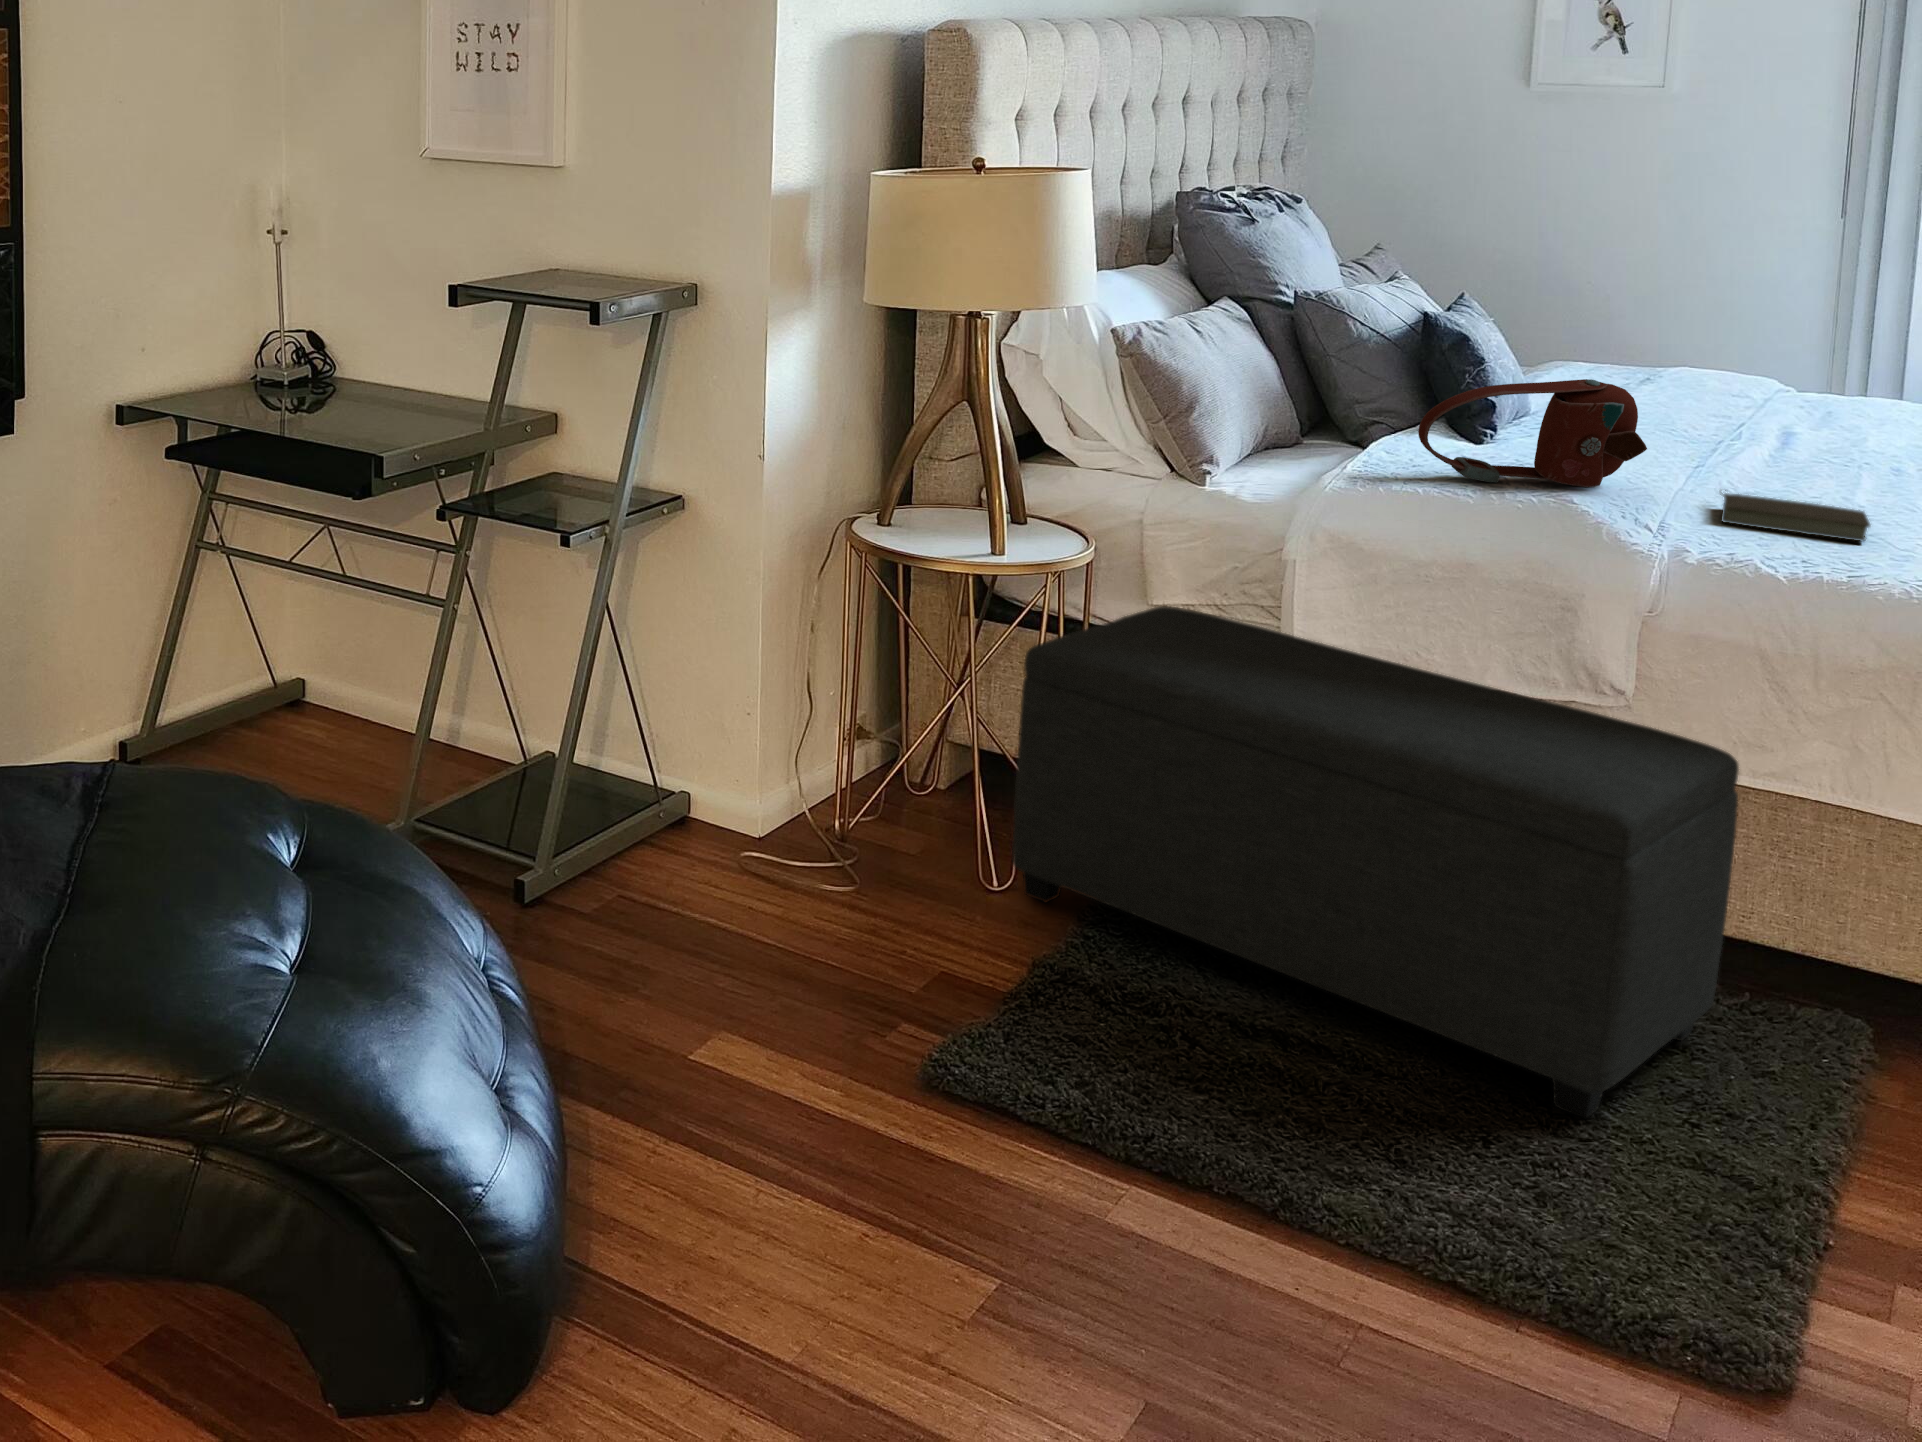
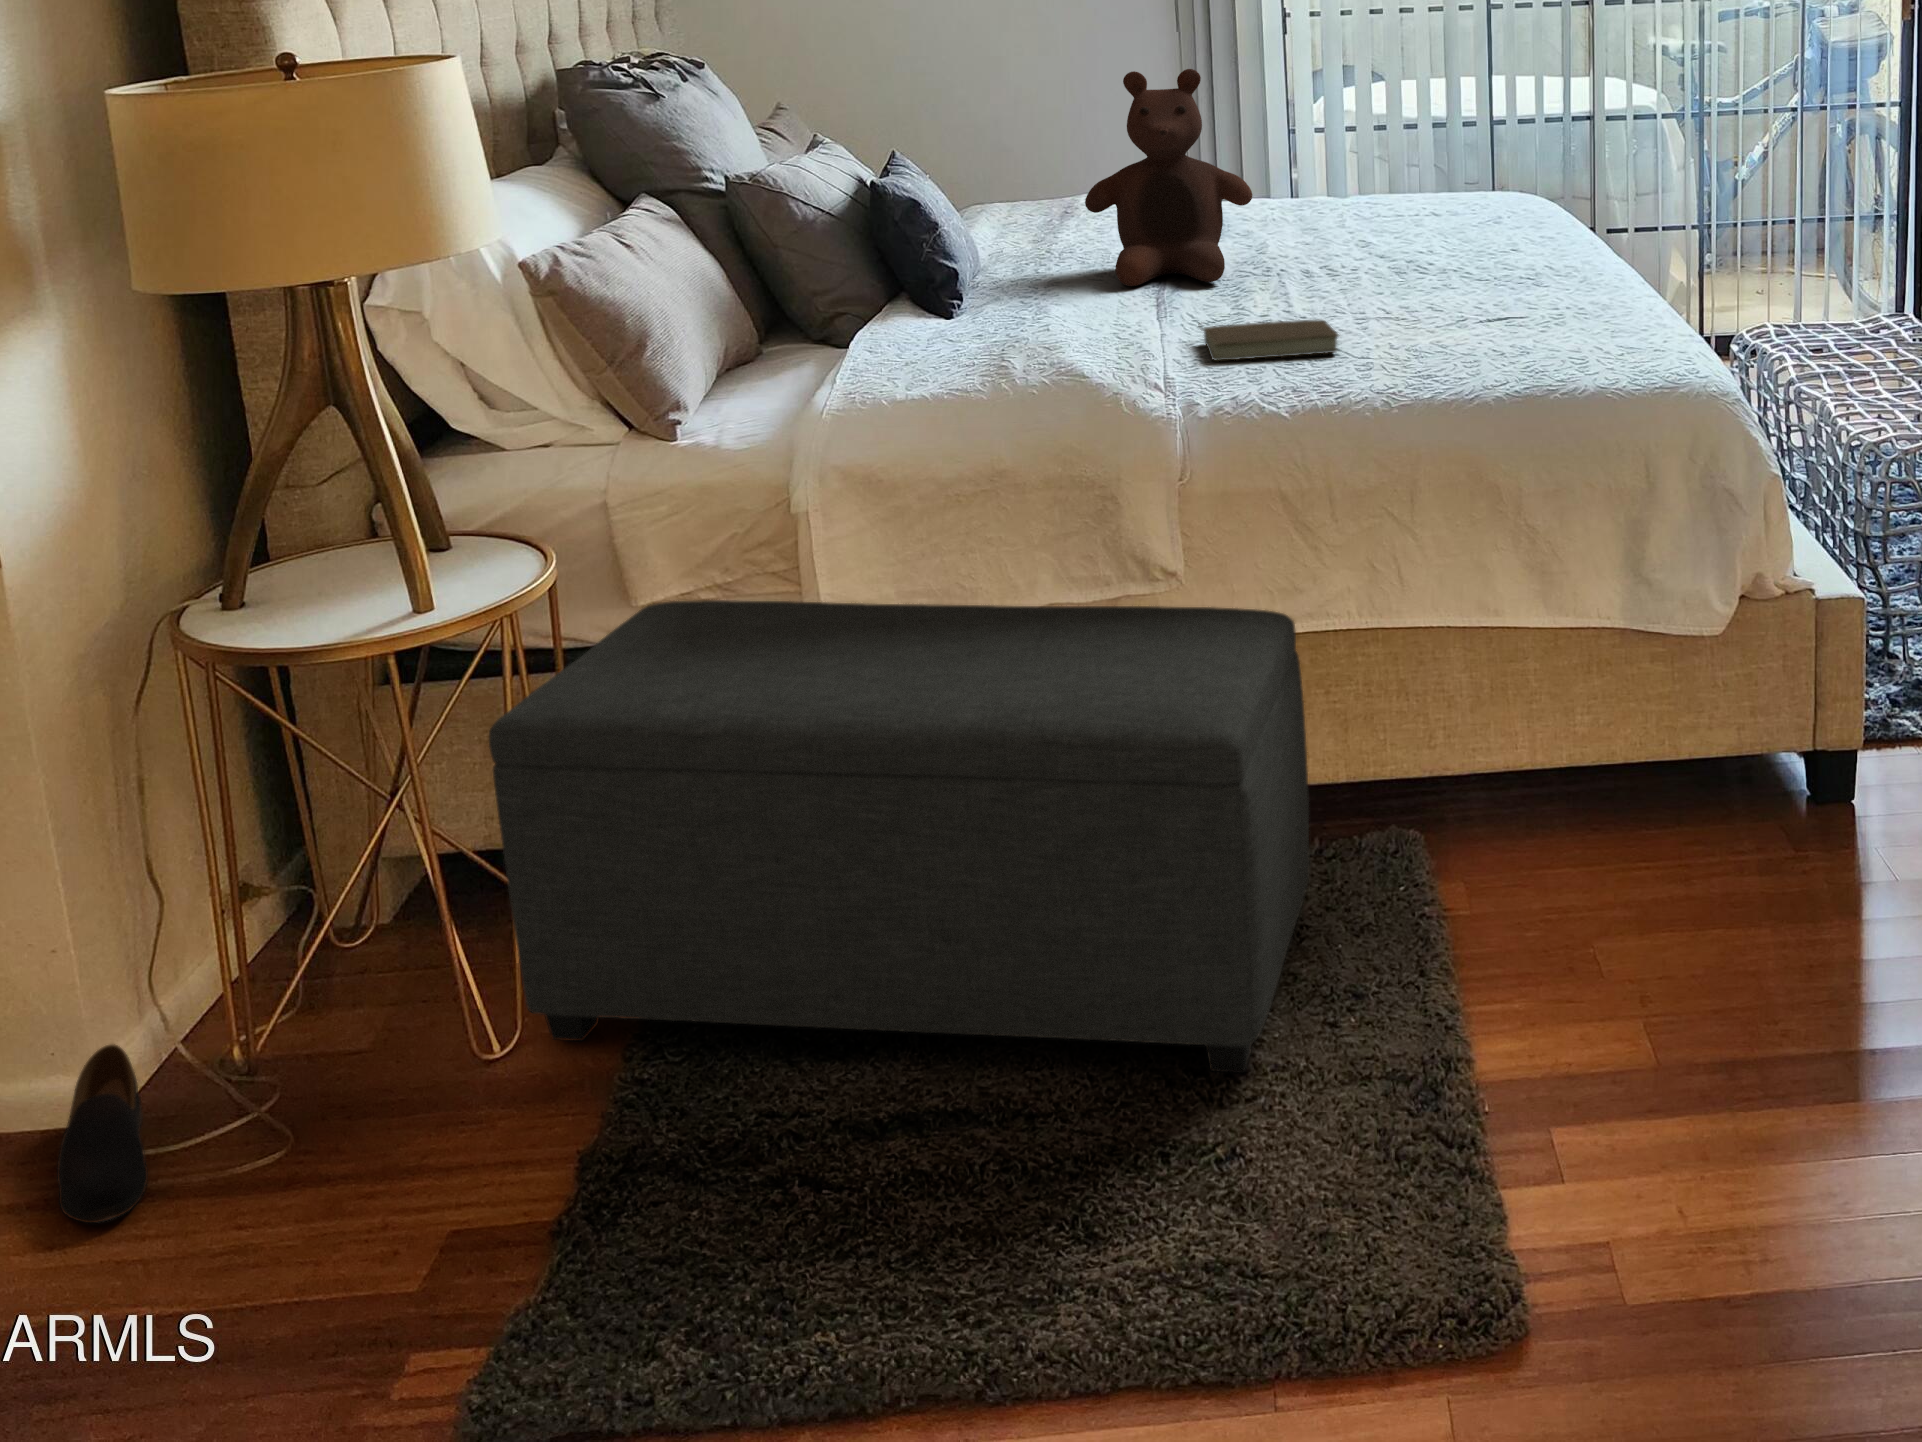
stuffed bear: none [1646,252,1837,464] -> present [1085,69,1252,286]
handbag: present [1418,379,1647,487] -> none [902,230,1126,366]
shoe: none [707,789,760,889] -> present [57,1044,148,1223]

